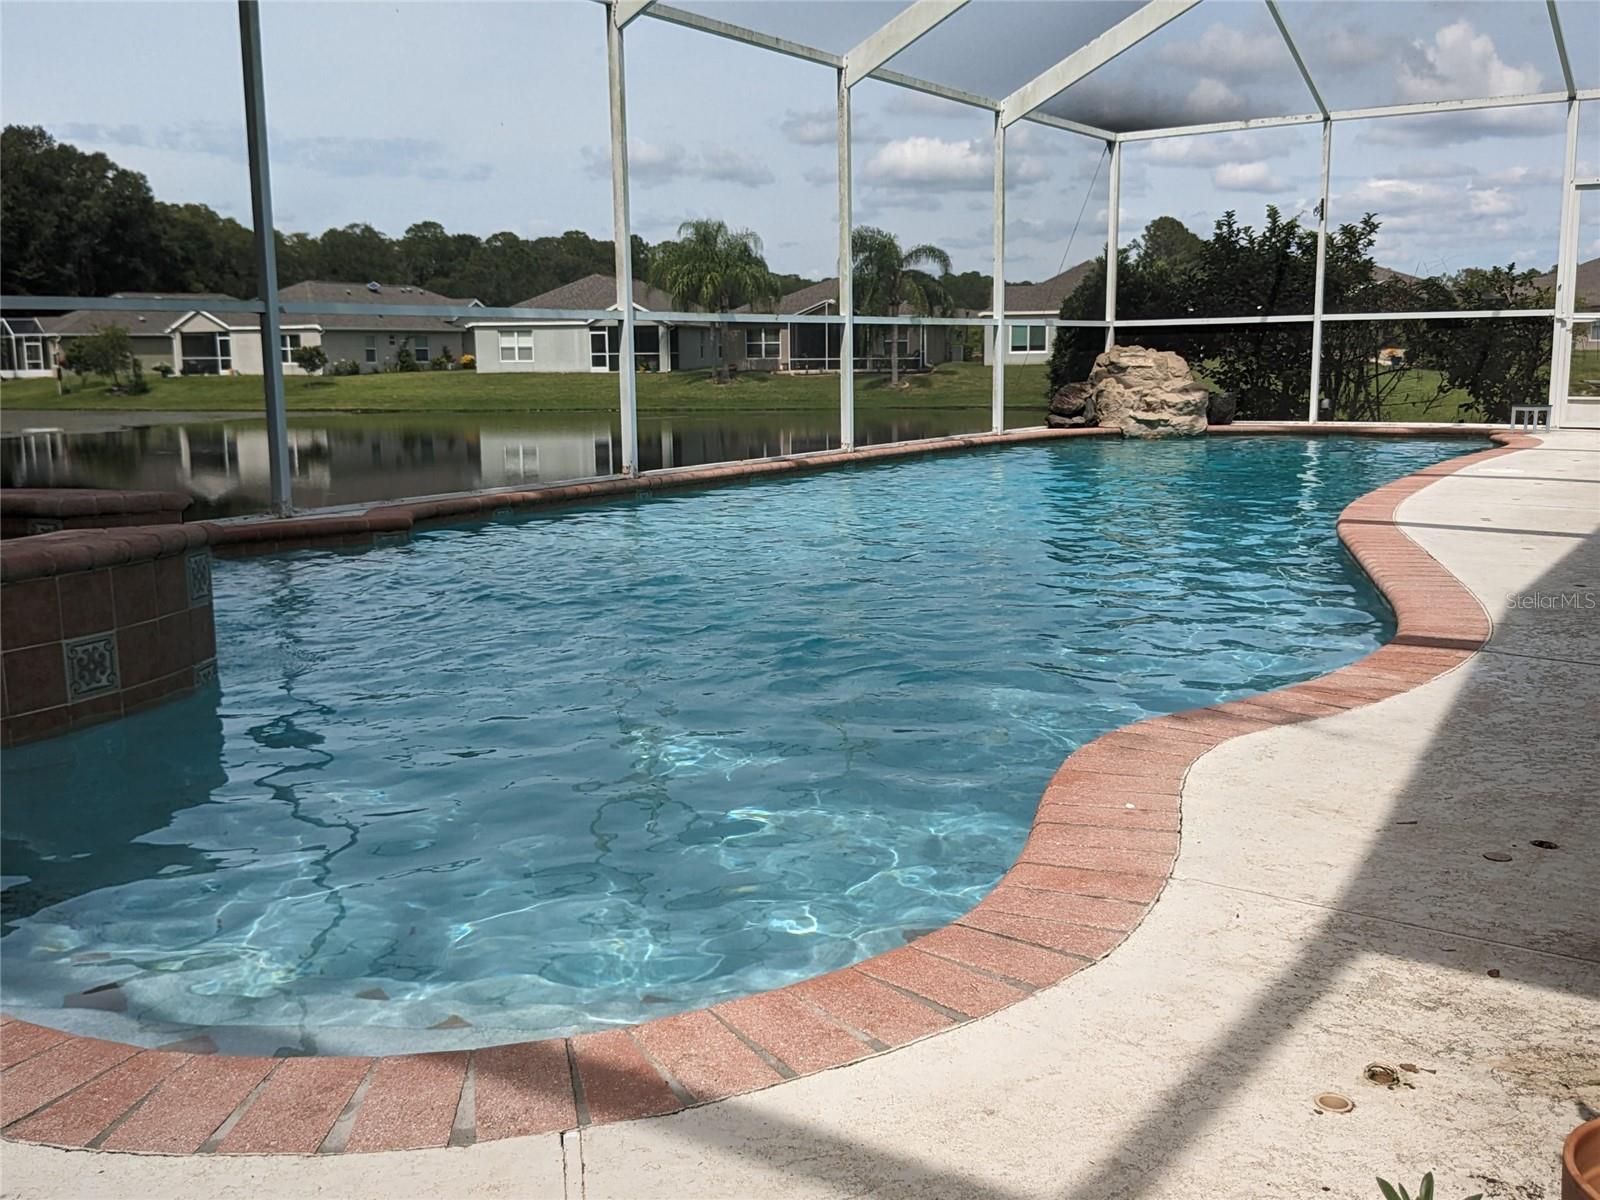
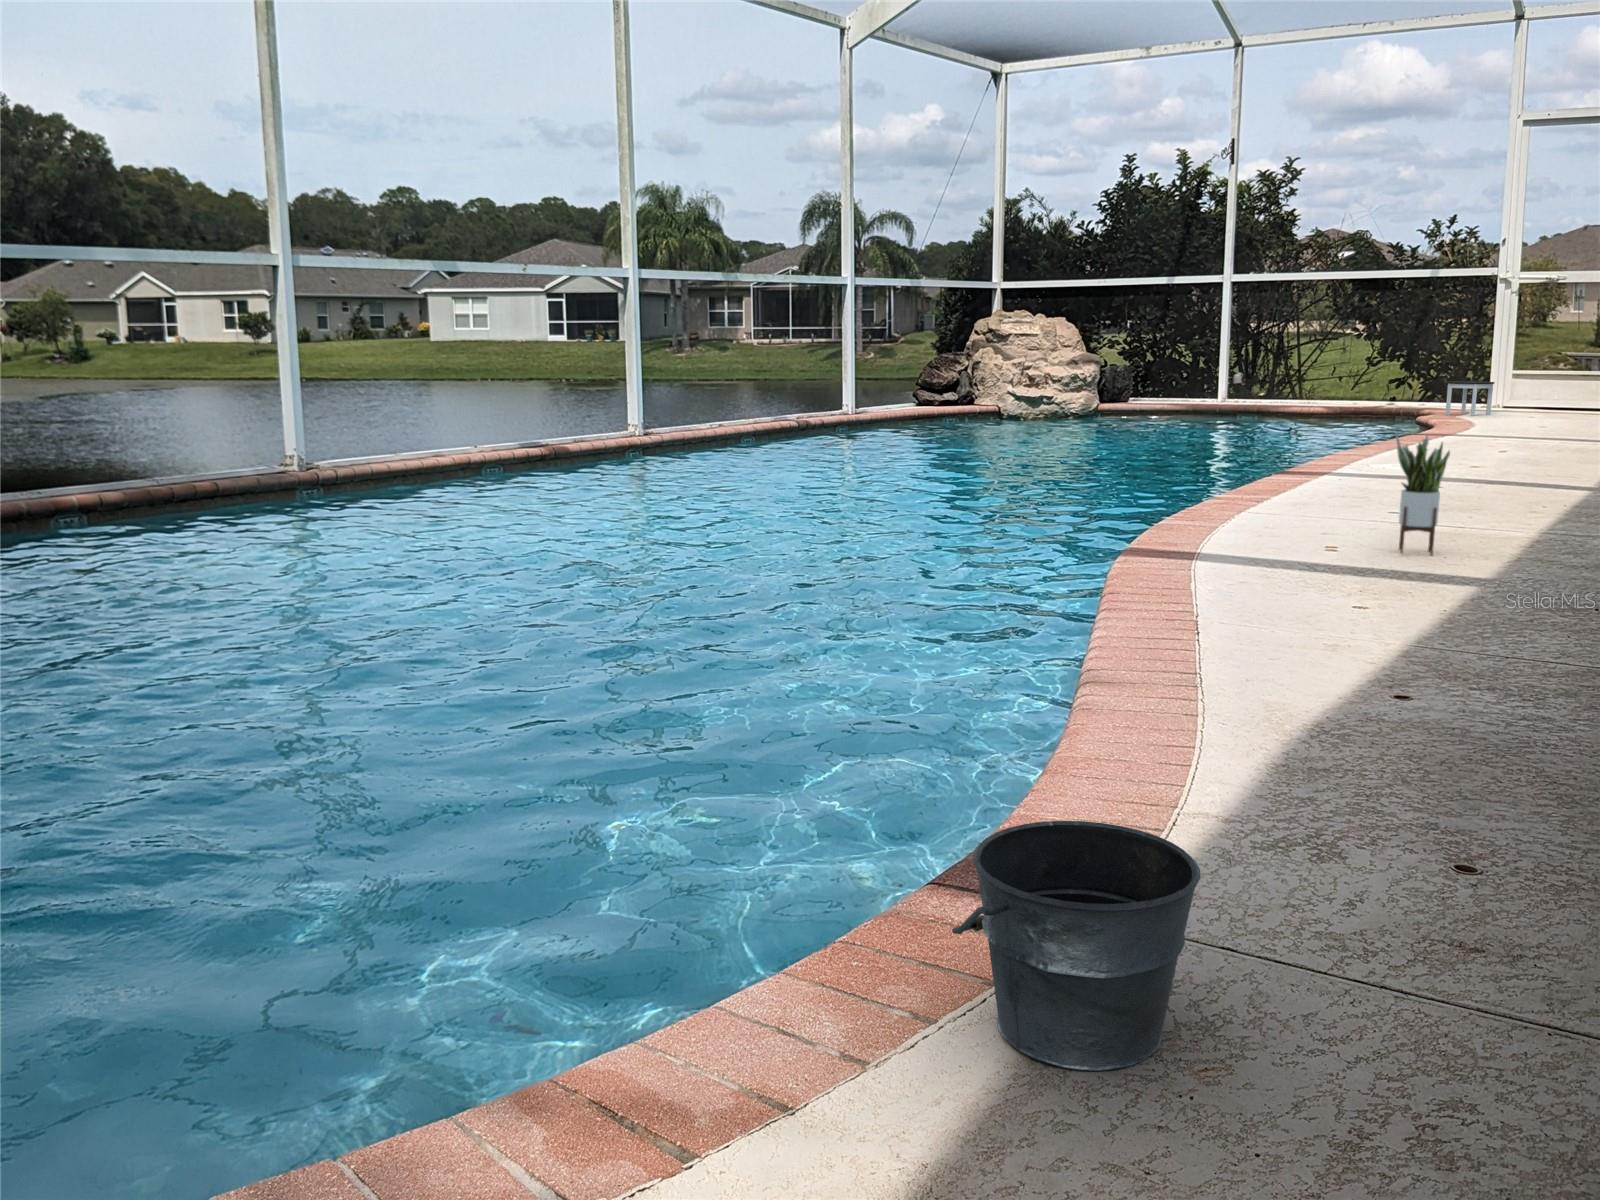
potted plant: none [1520,439,1560,525] -> present [1395,433,1450,555]
bucket: none [1415,601,1535,696] -> present [952,821,1200,1071]

